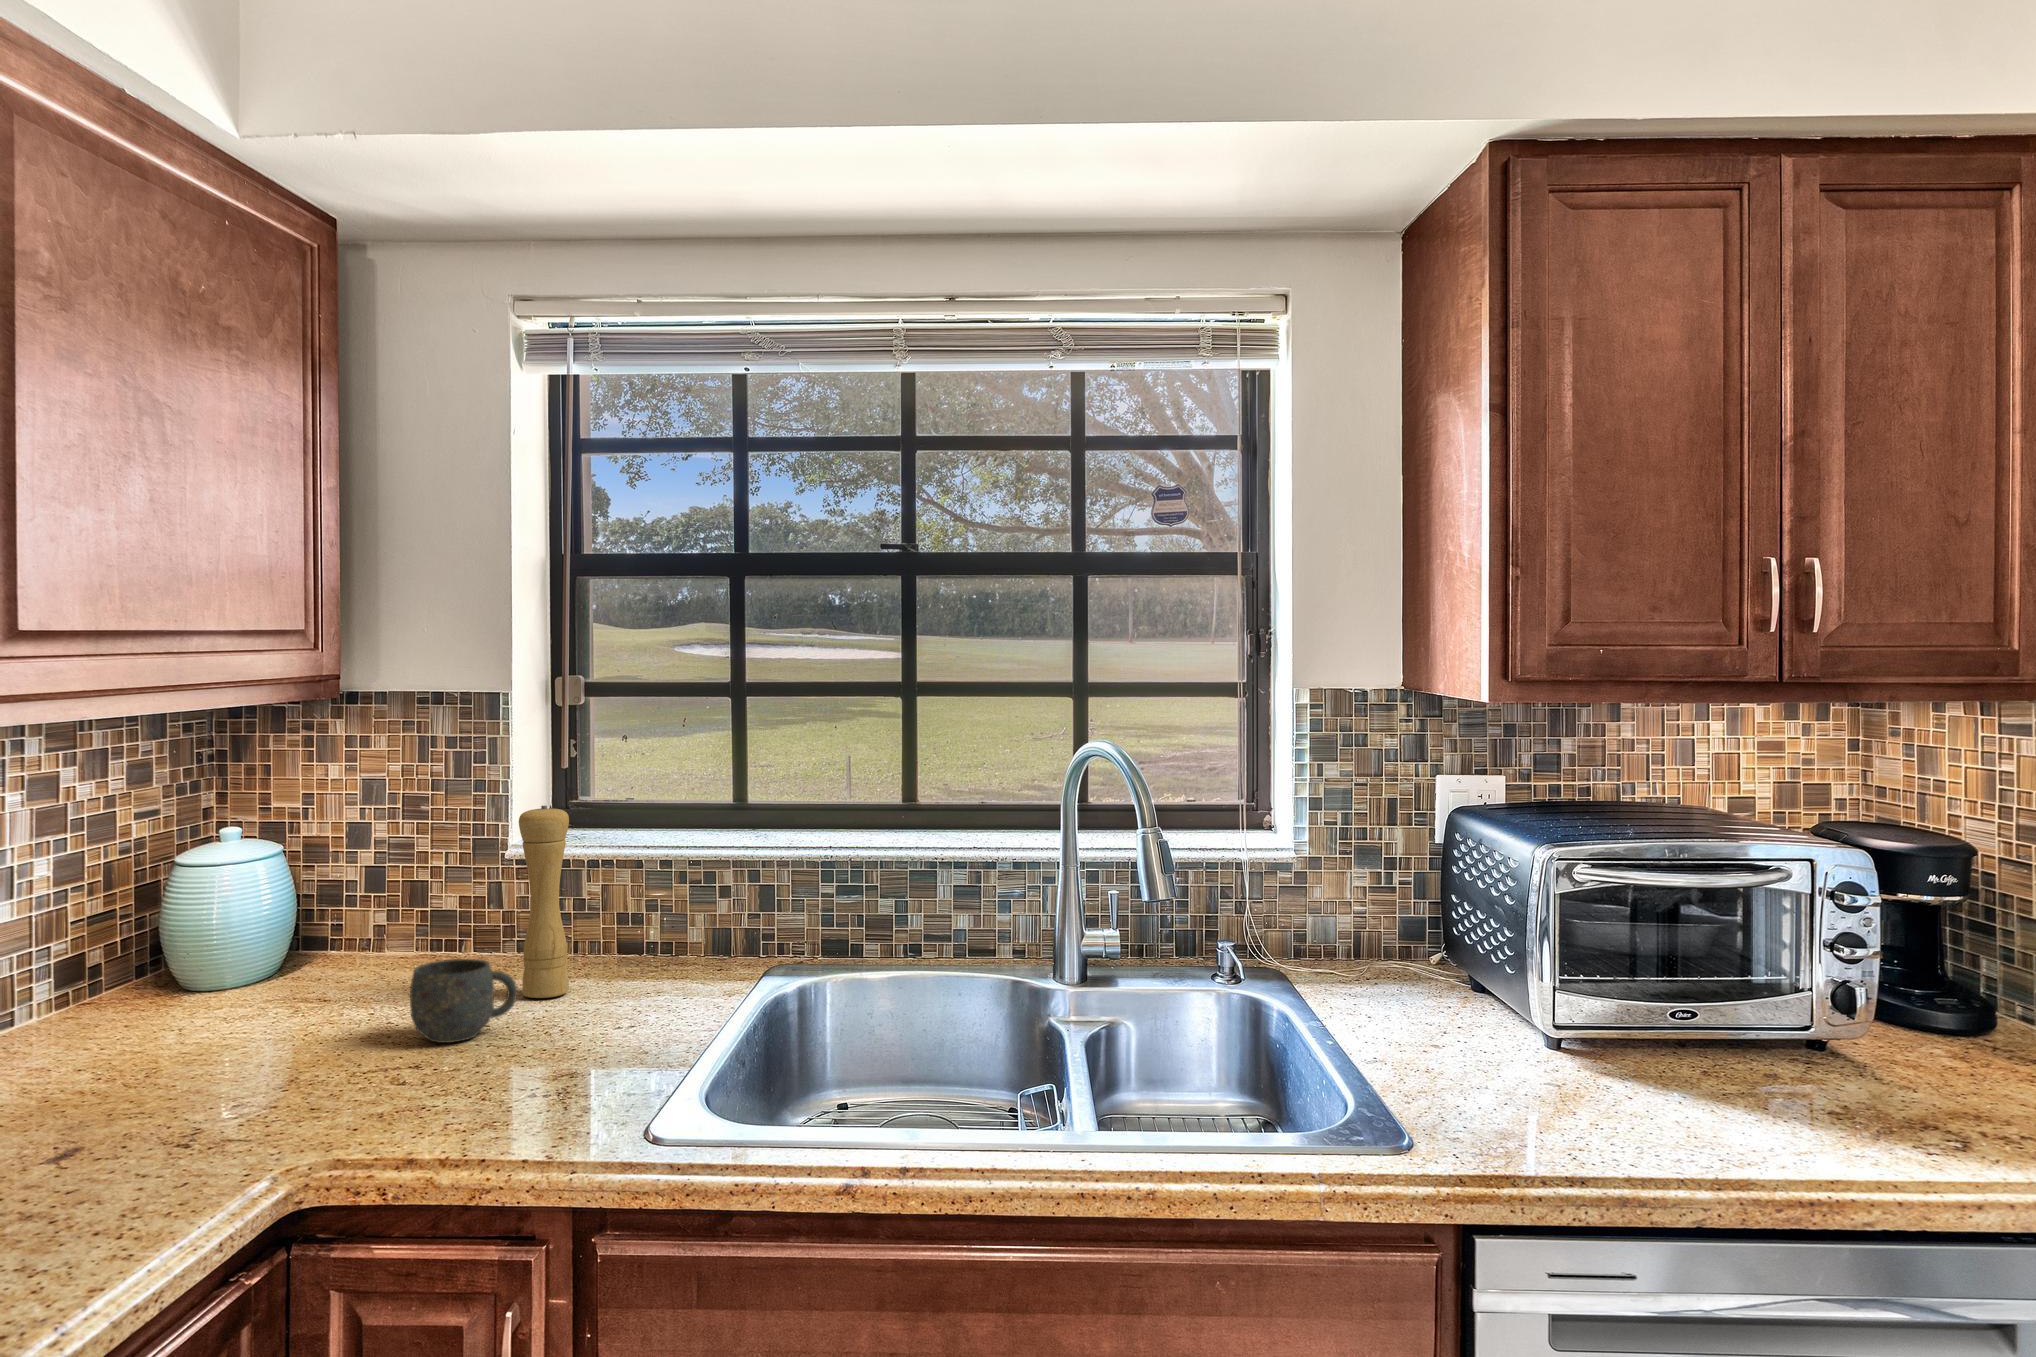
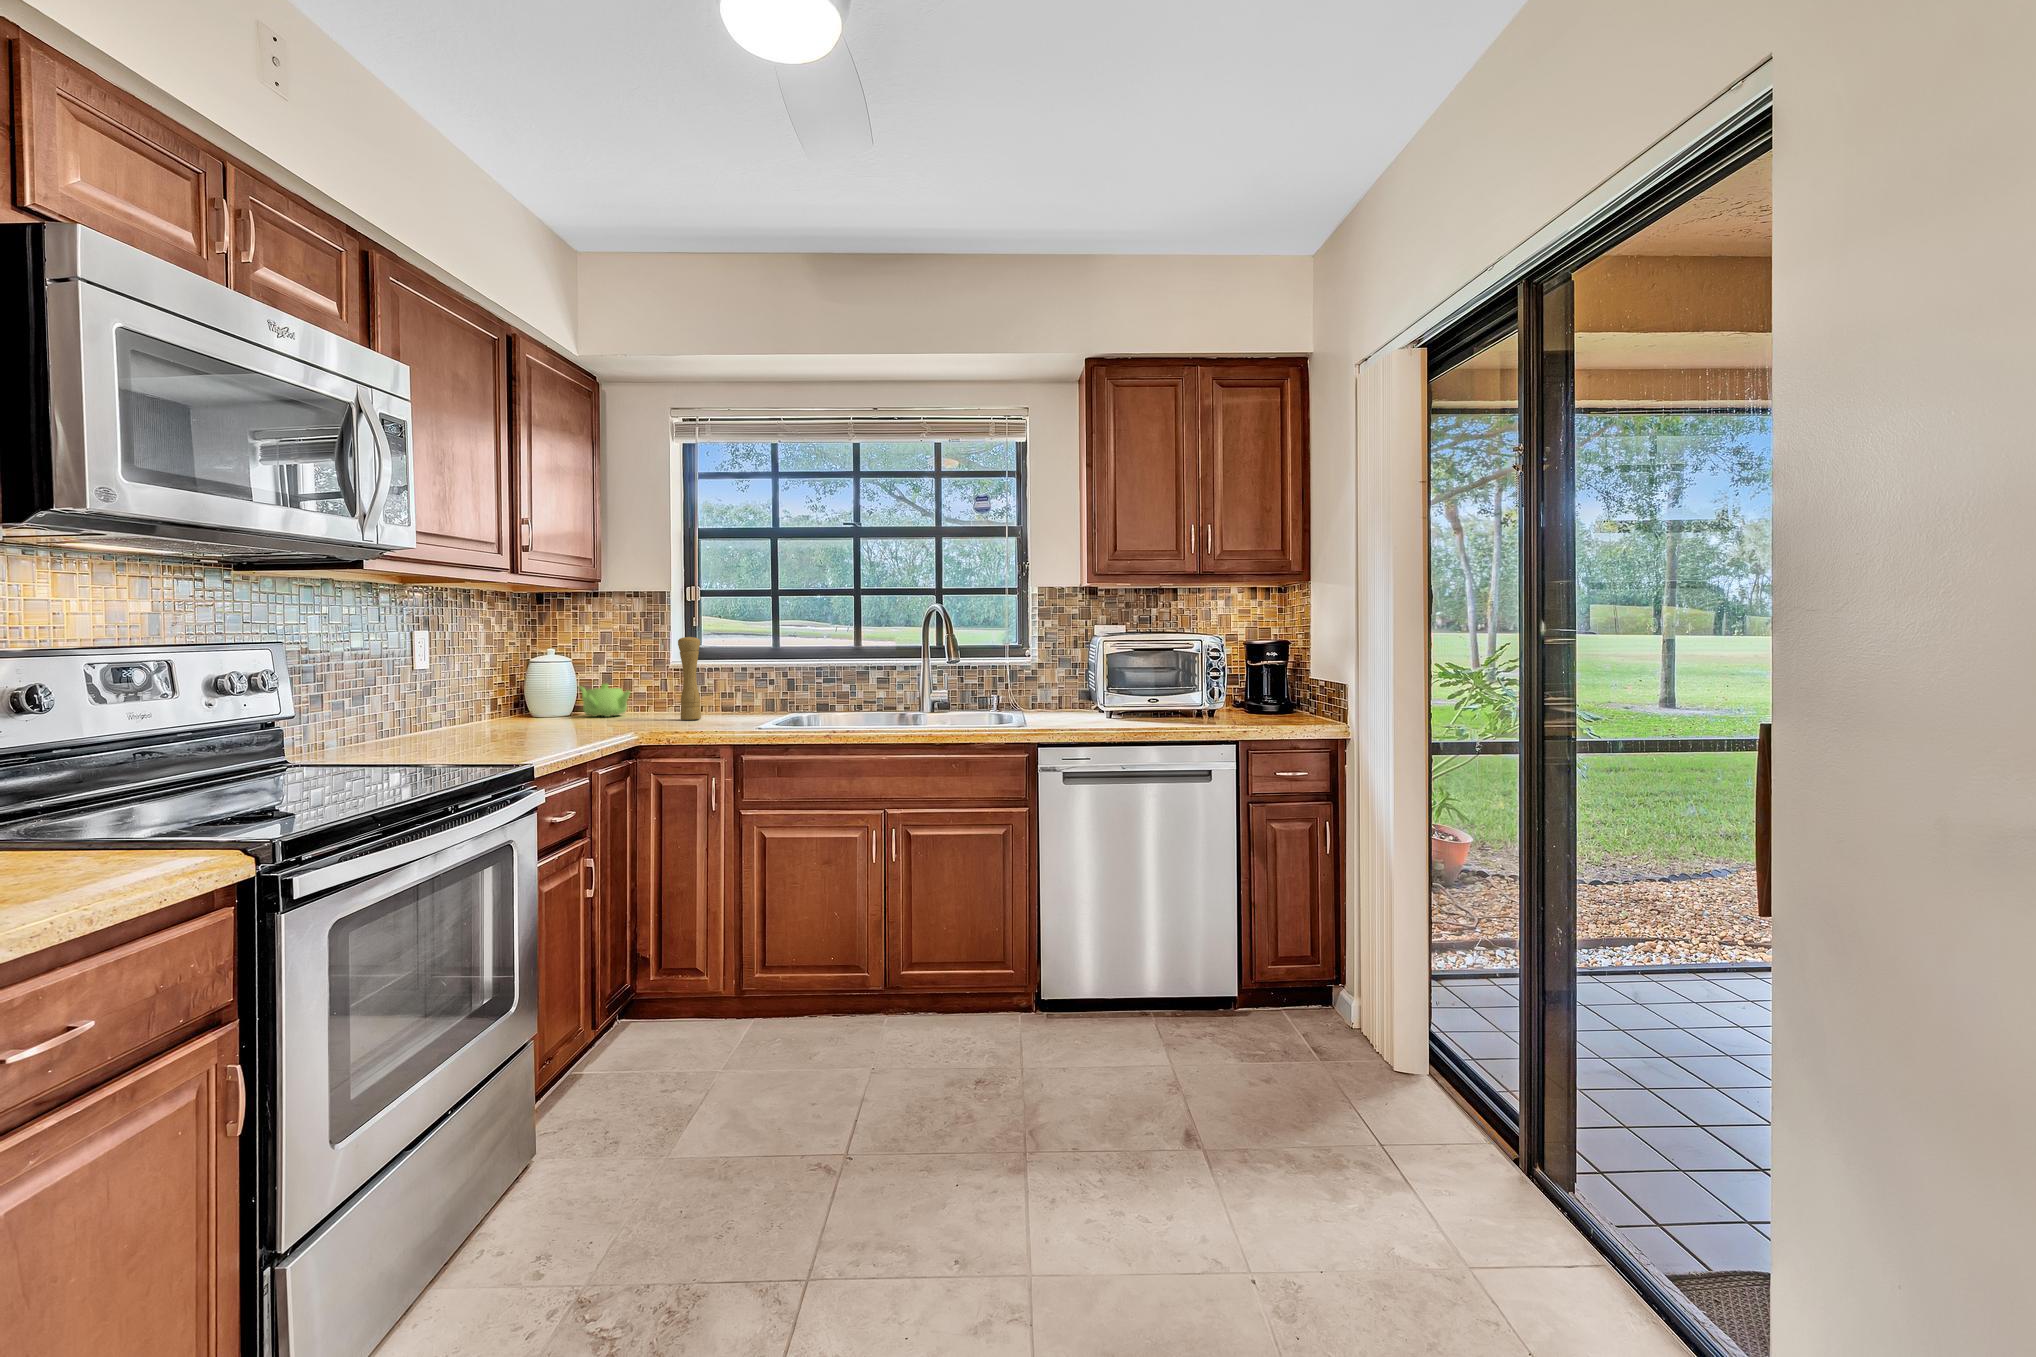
teapot: none [304,898,419,975] -> present [579,684,630,717]
mug: present [410,959,518,1043] -> none [636,695,681,727]

